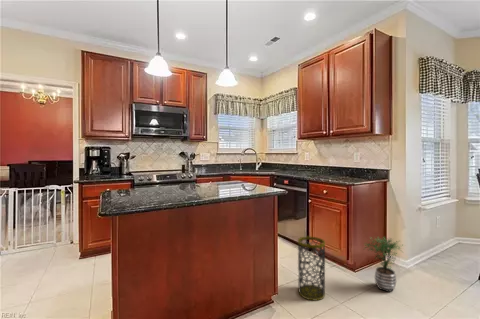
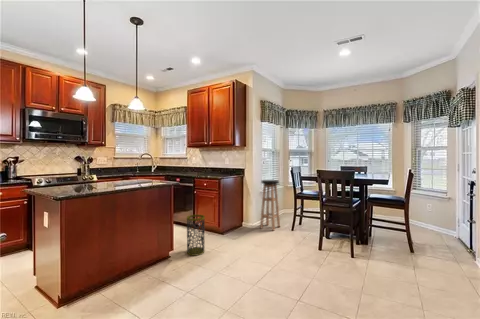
bar stool: none [417,188,458,277] -> present [260,180,280,230]
potted plant: present [365,237,403,292] -> none [228,210,251,243]

